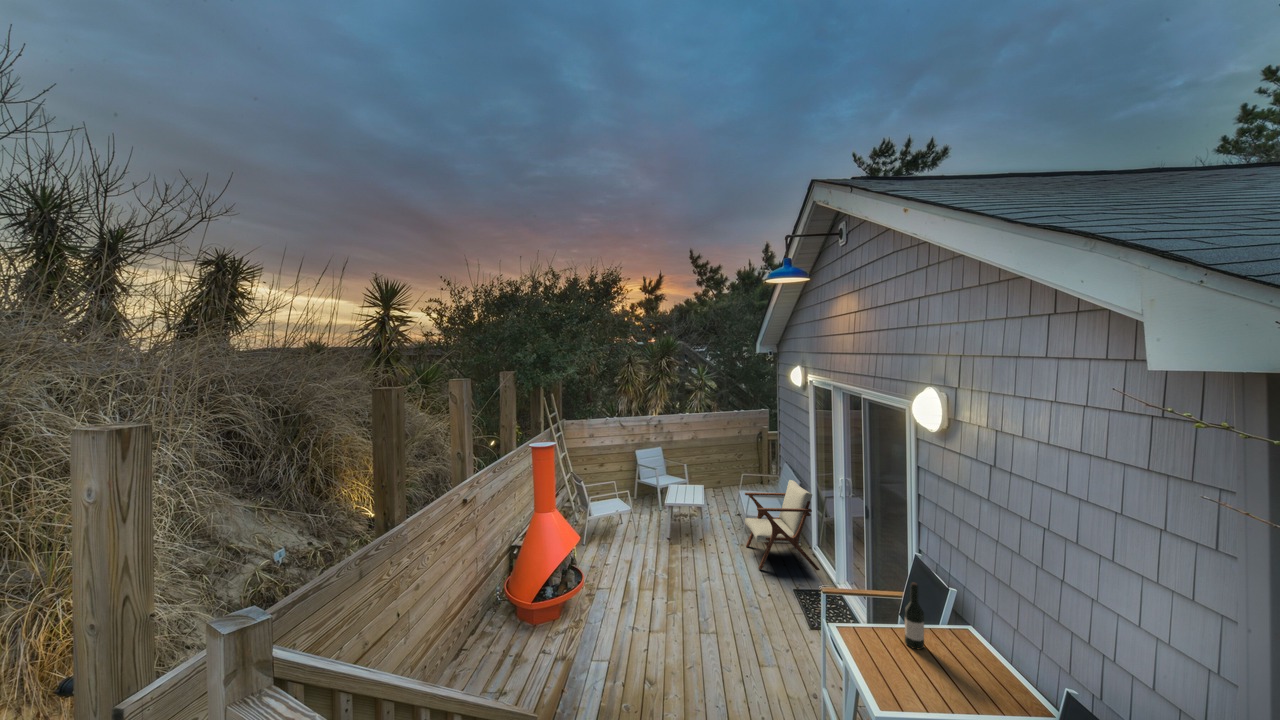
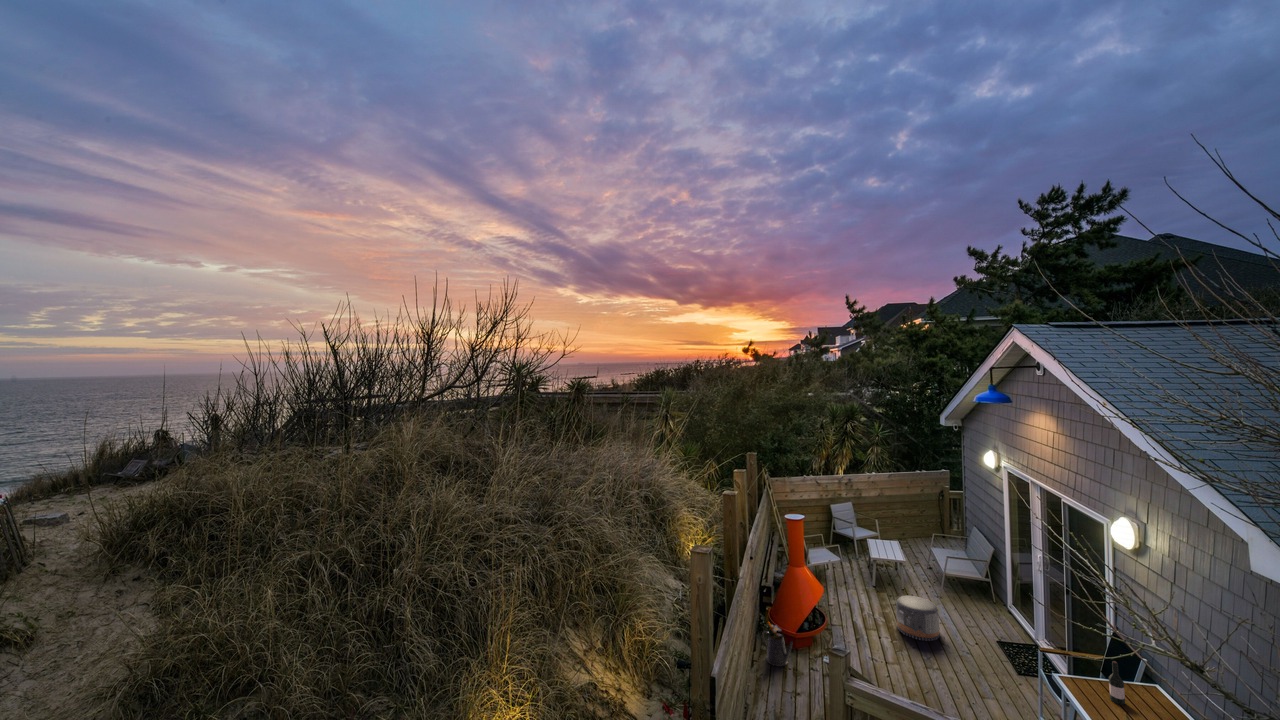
lounge chair: present [745,480,820,570] -> none [943,547,1021,628]
pouf: none [678,542,726,597] -> present [896,595,939,641]
watering can: none [471,589,511,658] -> present [762,622,792,667]

